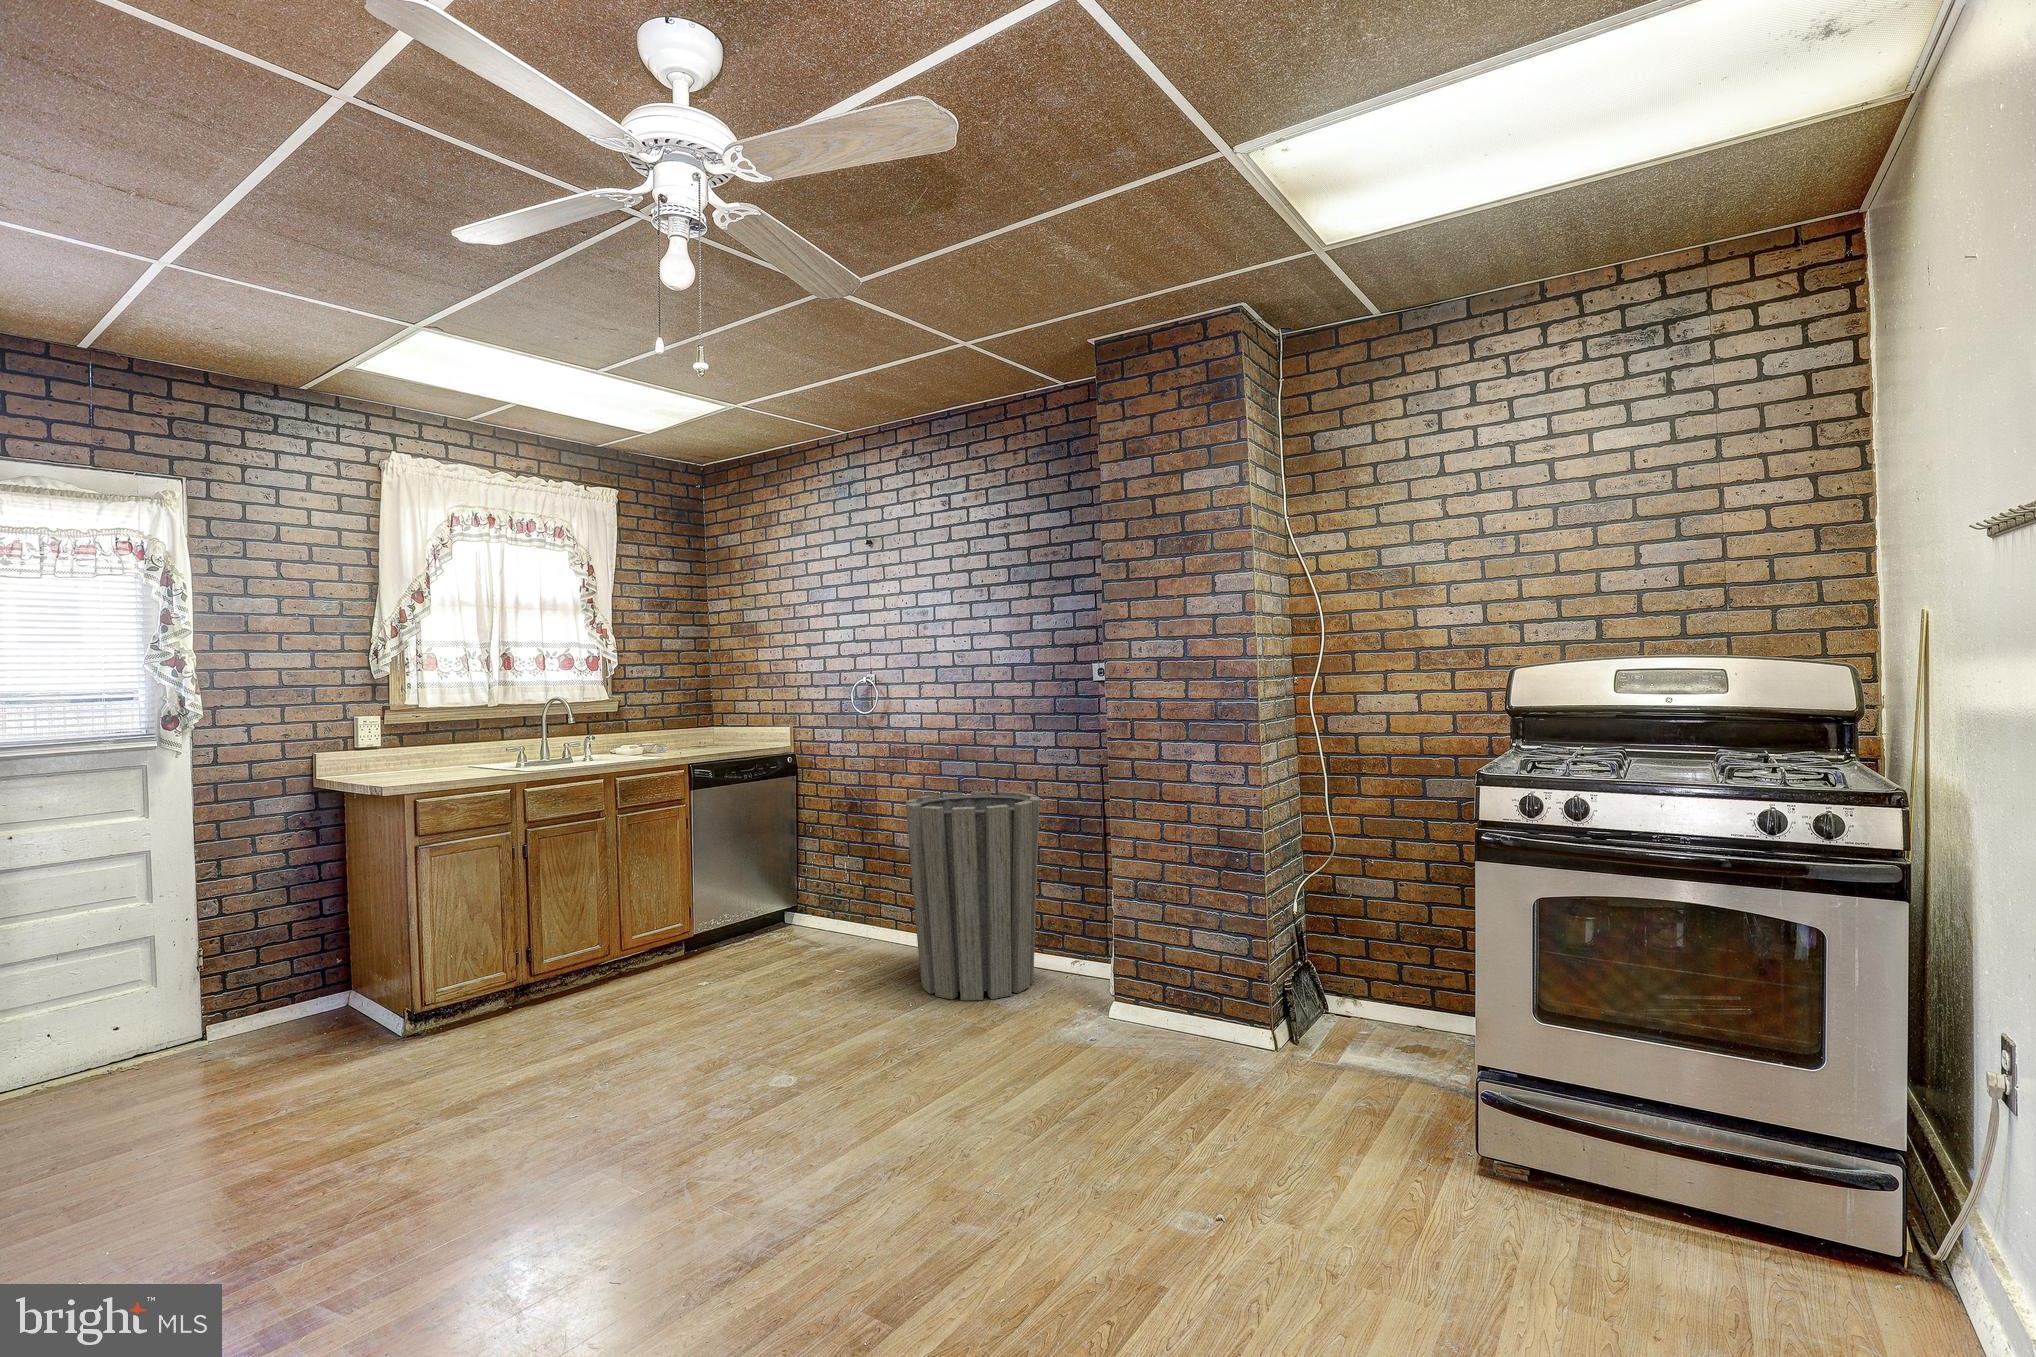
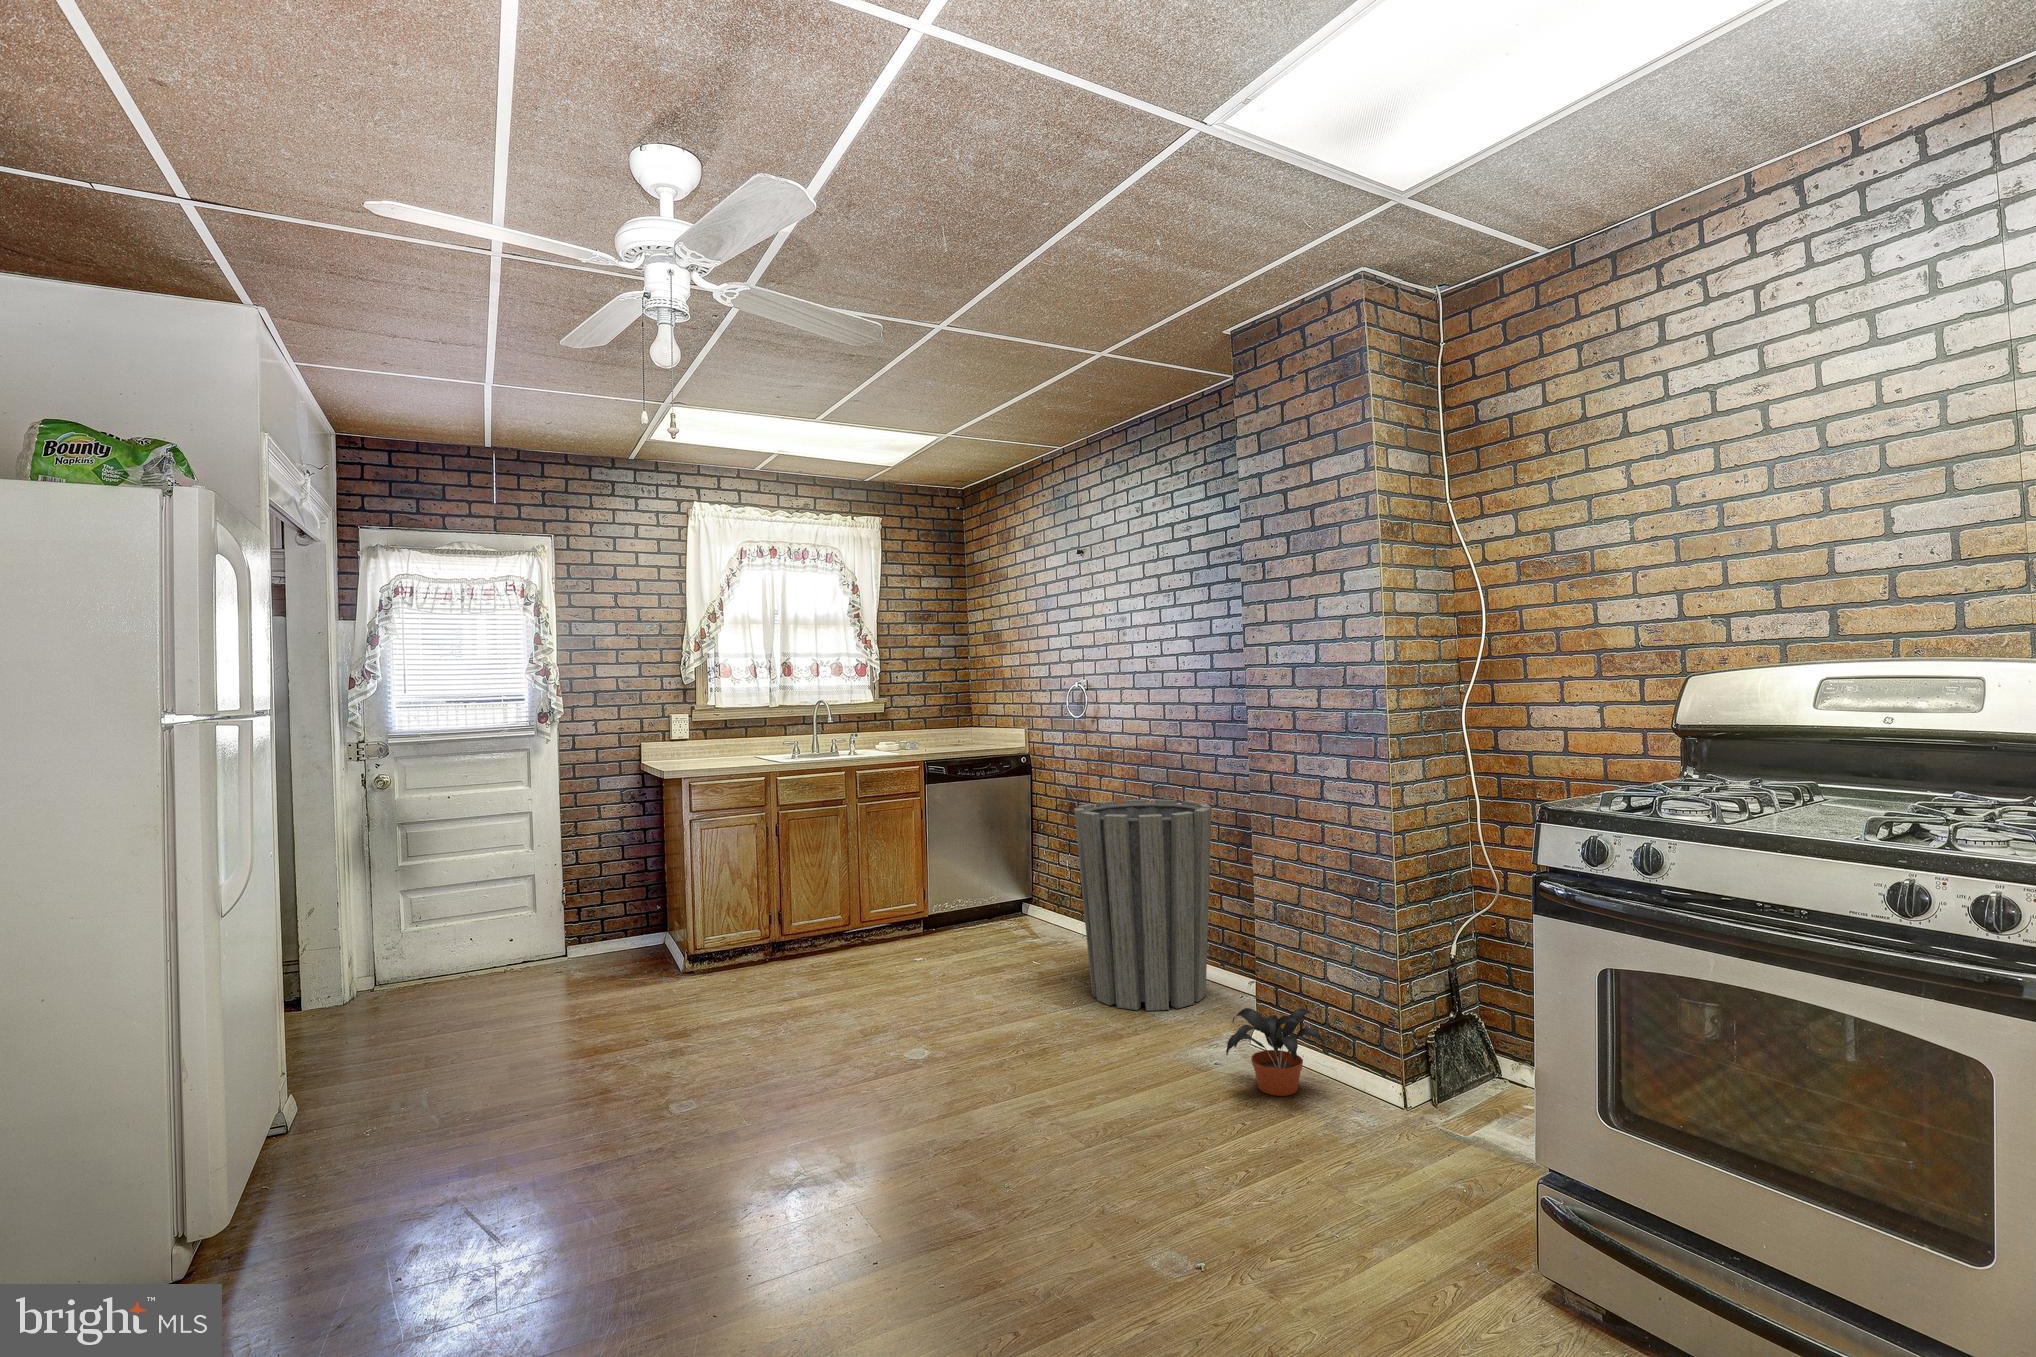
potted plant: none [1116,974,1207,1058] -> present [1226,1008,1325,1096]

